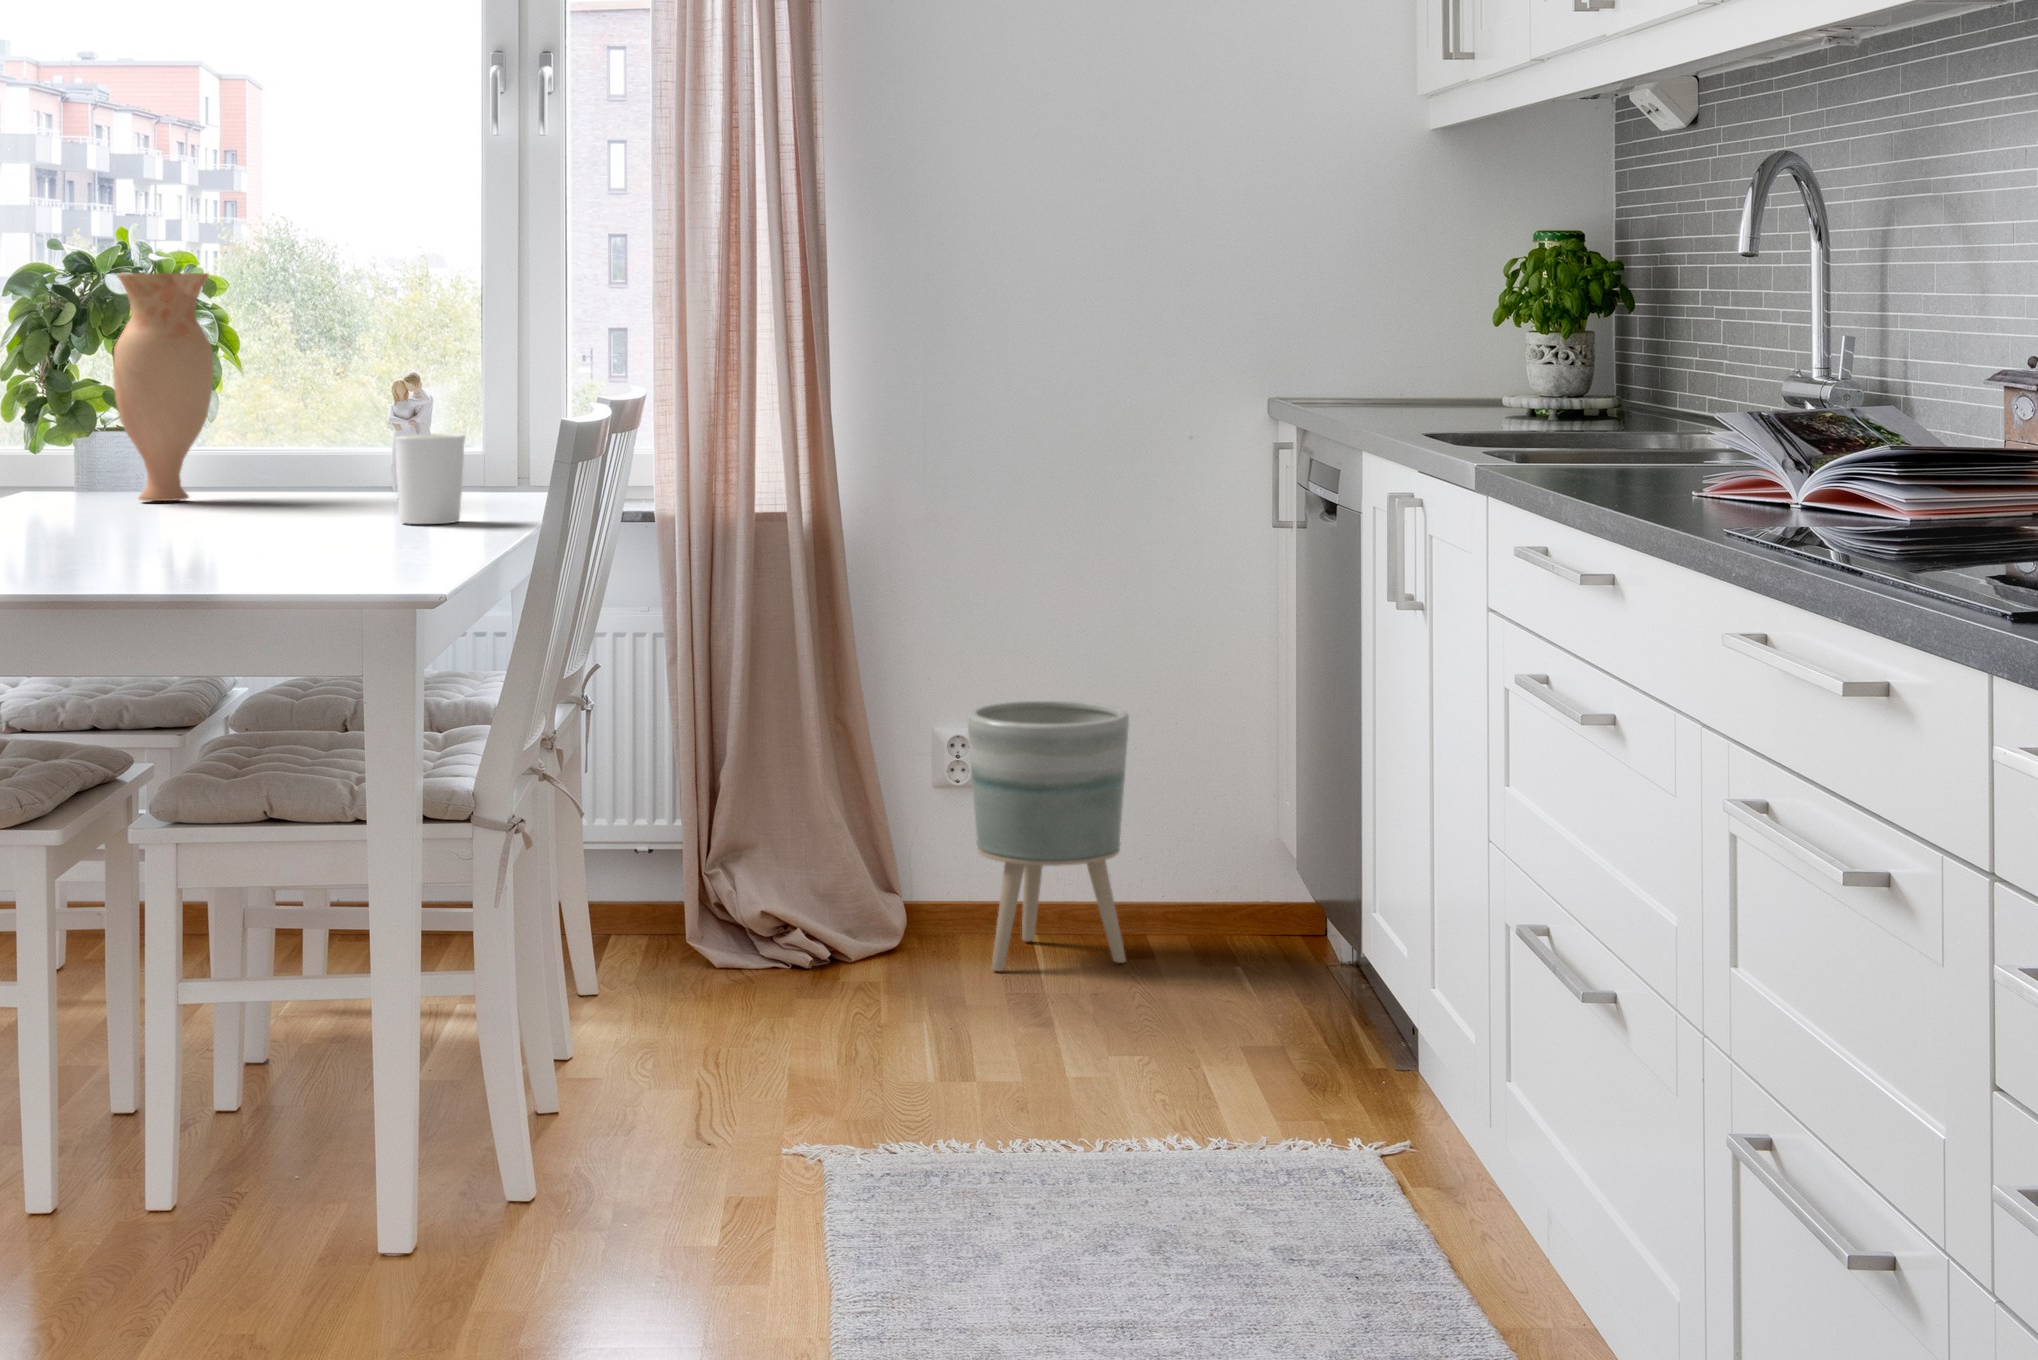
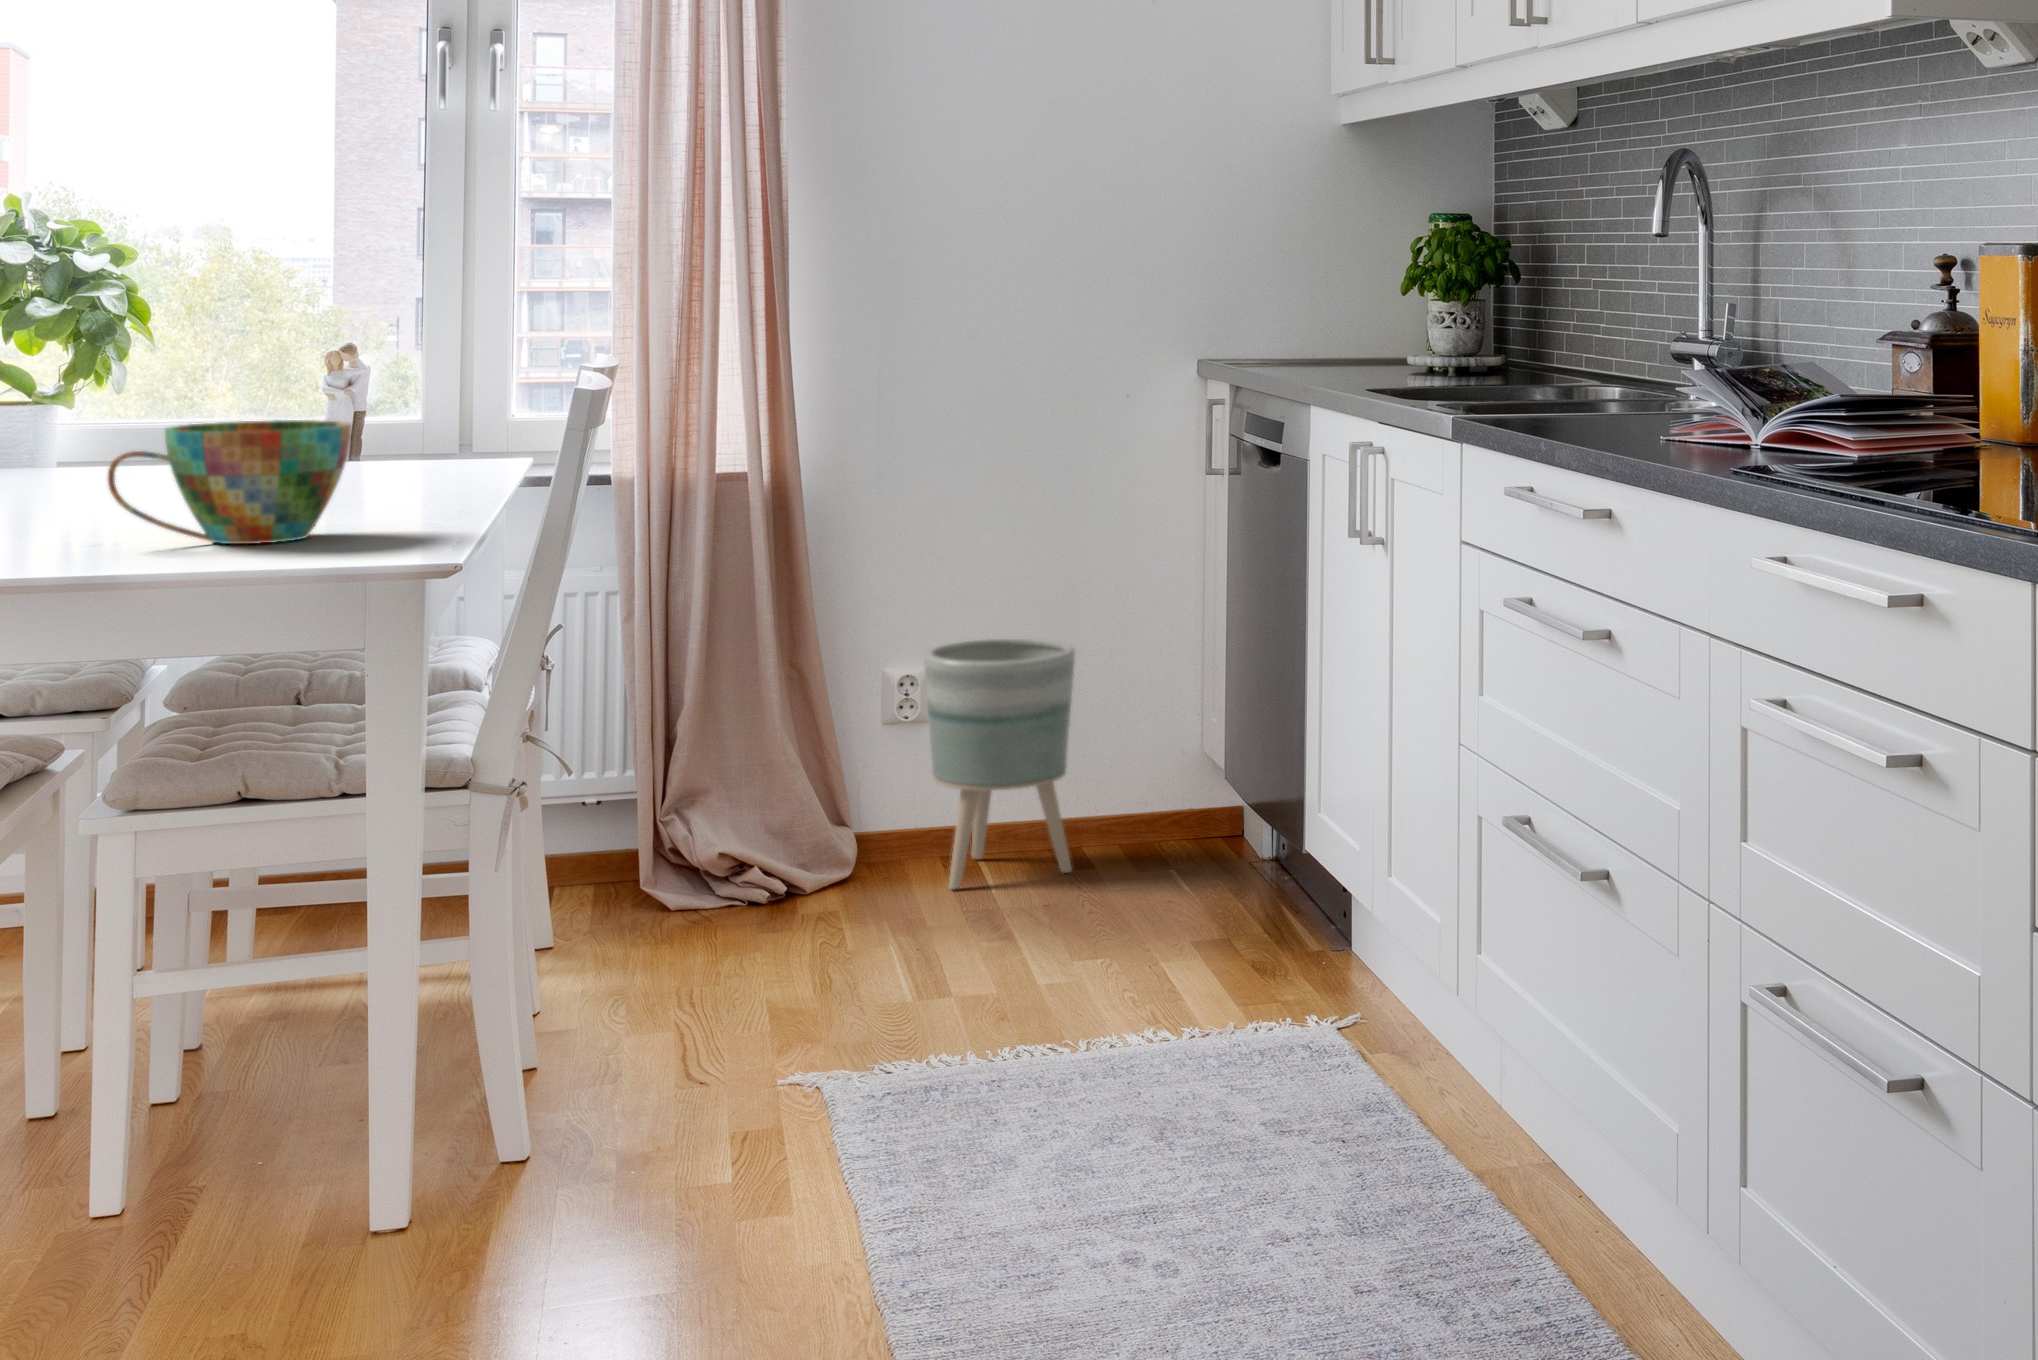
vase: present [113,273,214,501] -> none [21,243,138,478]
candle holder: present [394,434,465,524] -> none [357,405,435,495]
cup: none [158,446,371,565] -> present [108,420,351,544]

